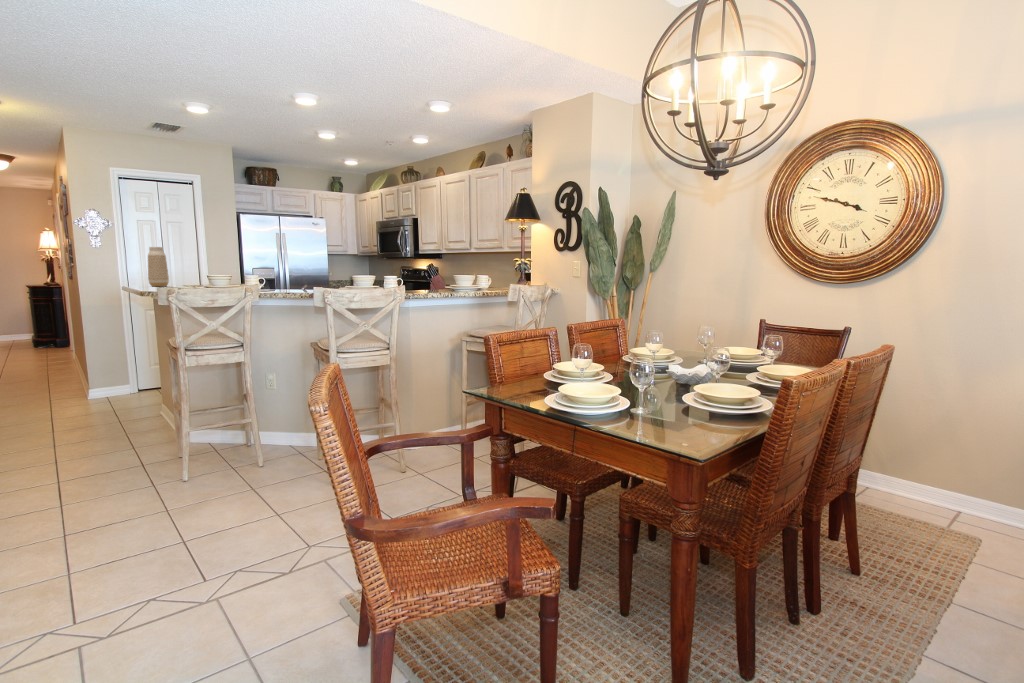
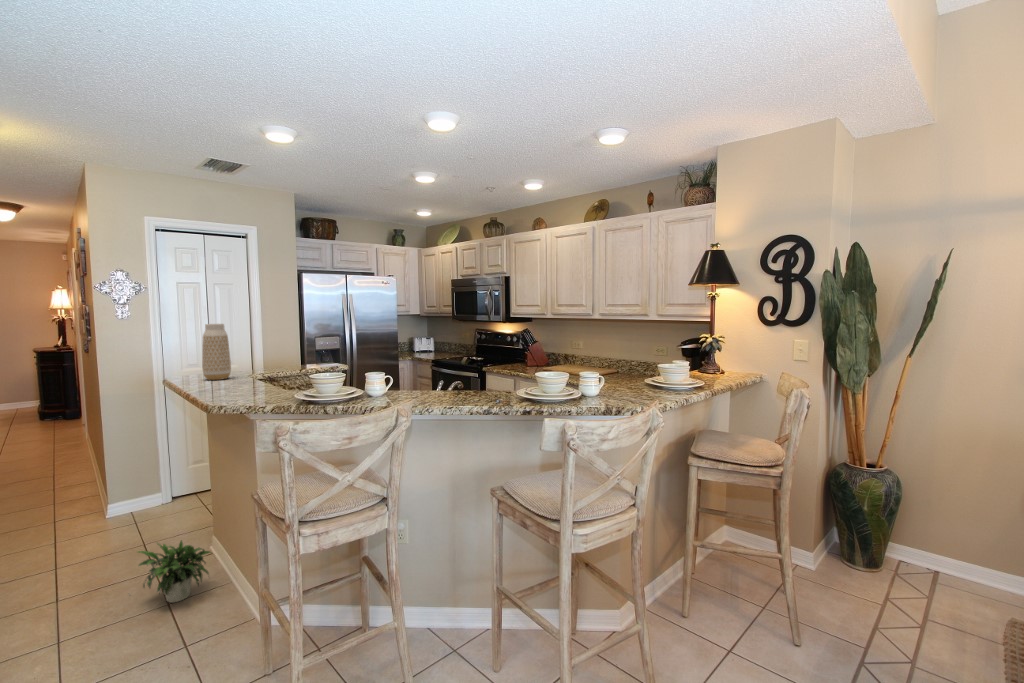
potted plant: none [102,393,156,431] -> present [138,540,211,603]

